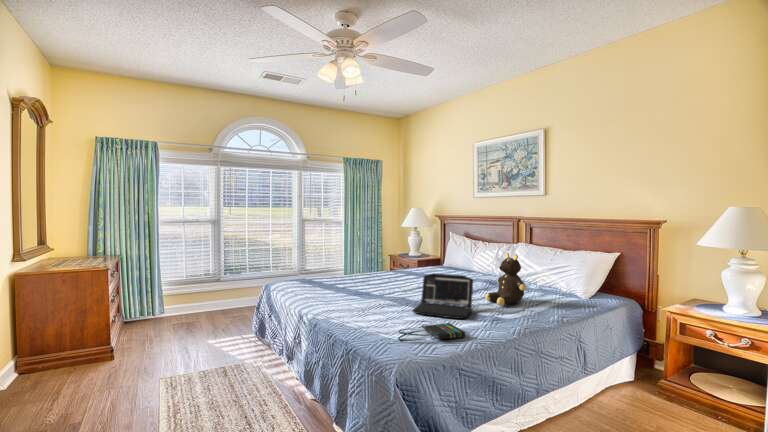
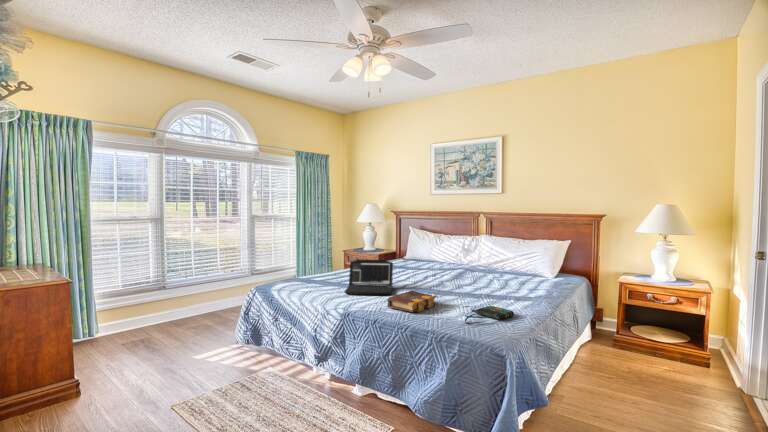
teddy bear: present [485,253,526,306] -> none [487,243,524,289]
laptop: present [412,273,473,319] -> present [345,260,393,295]
book: none [345,299,399,322] -> present [387,290,436,312]

